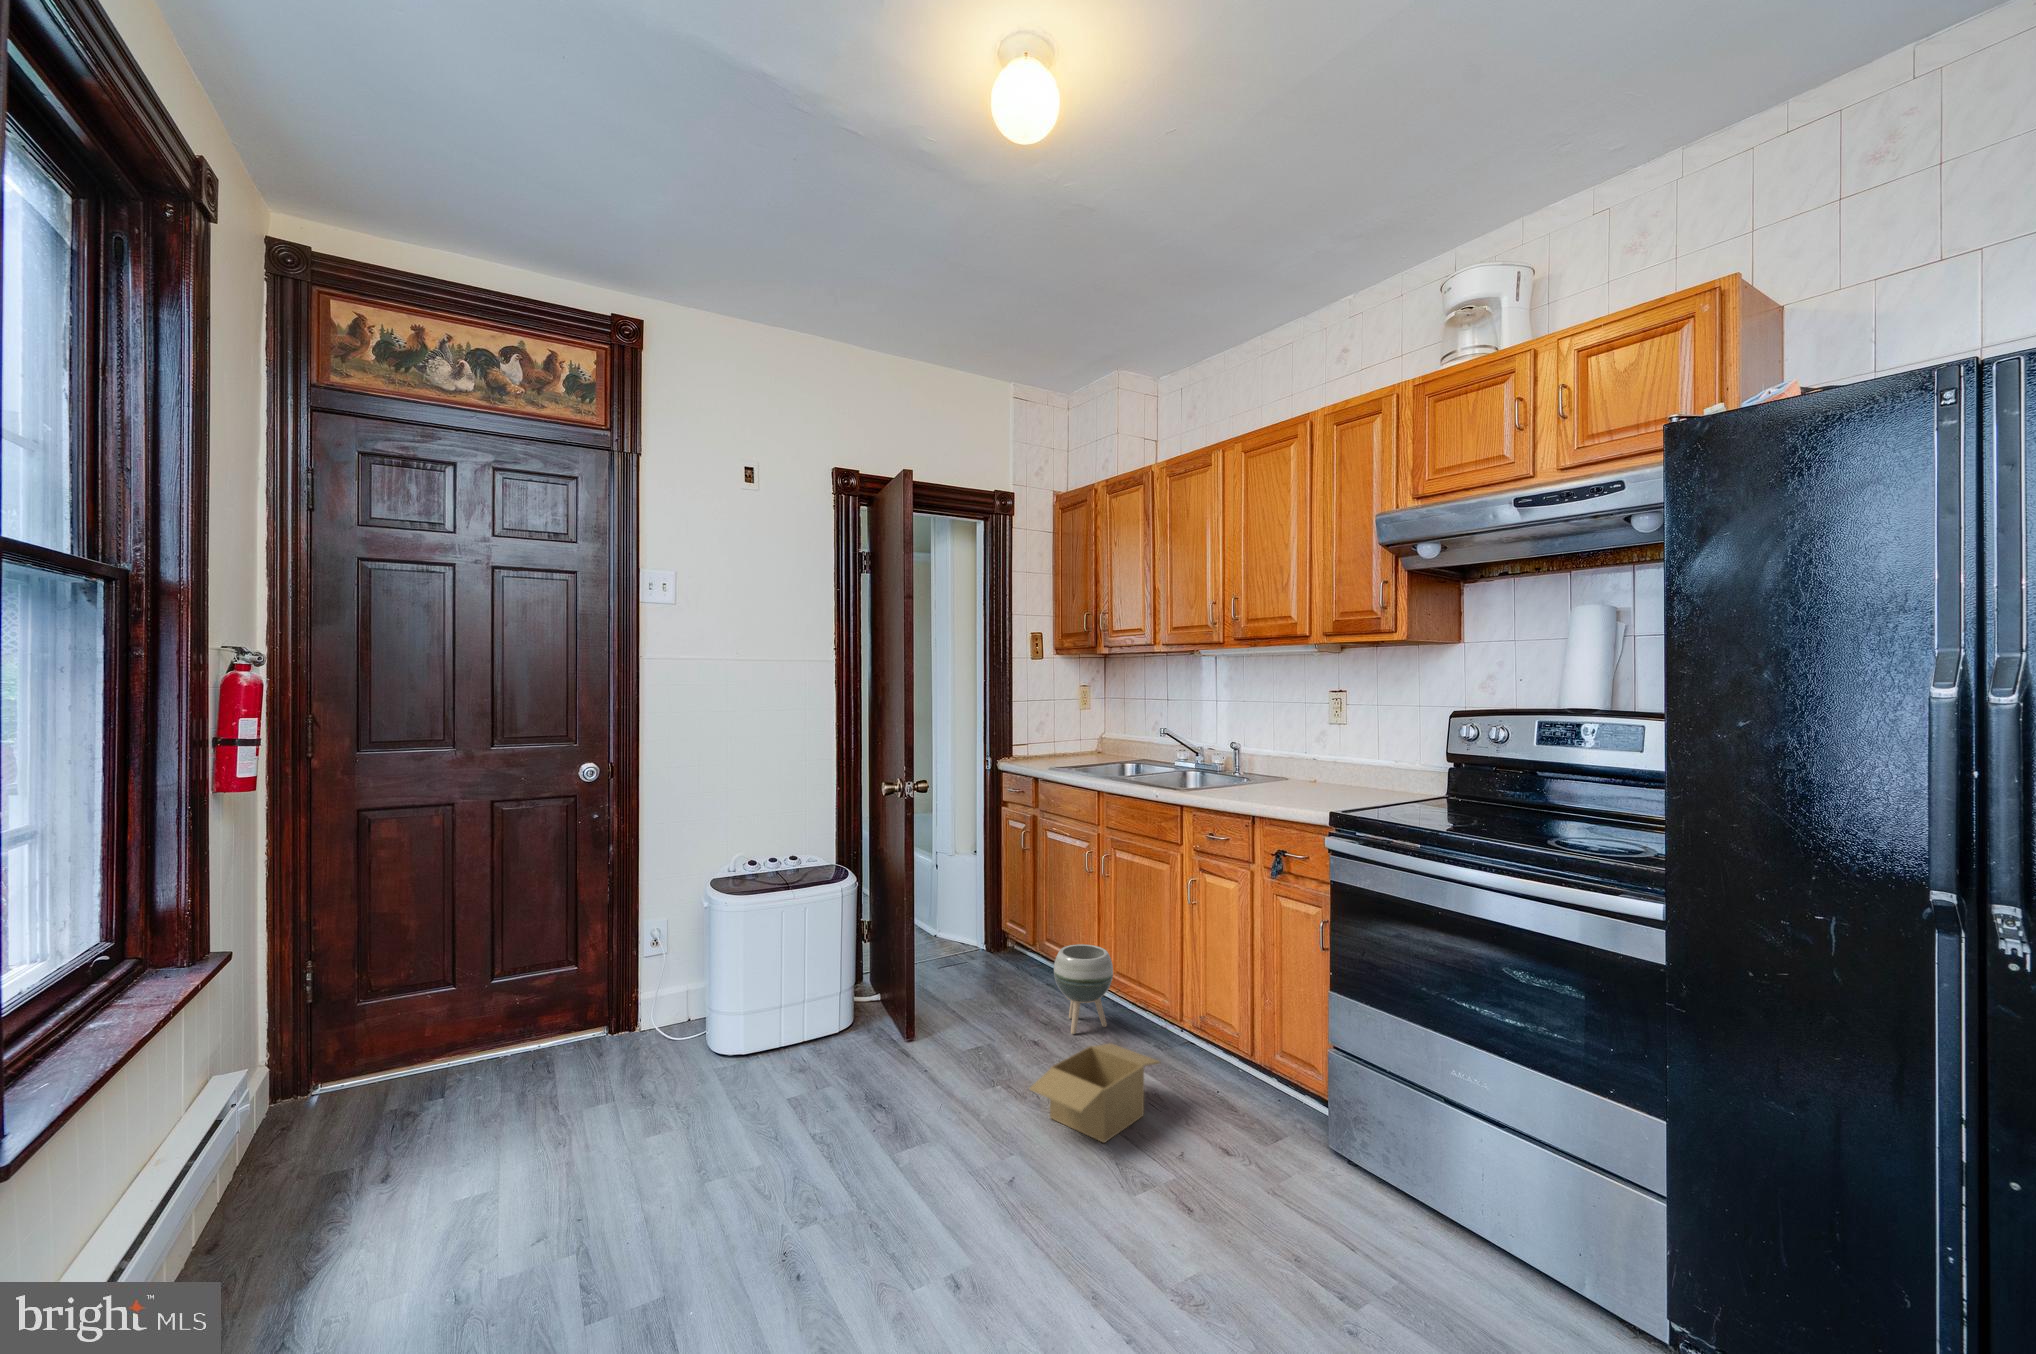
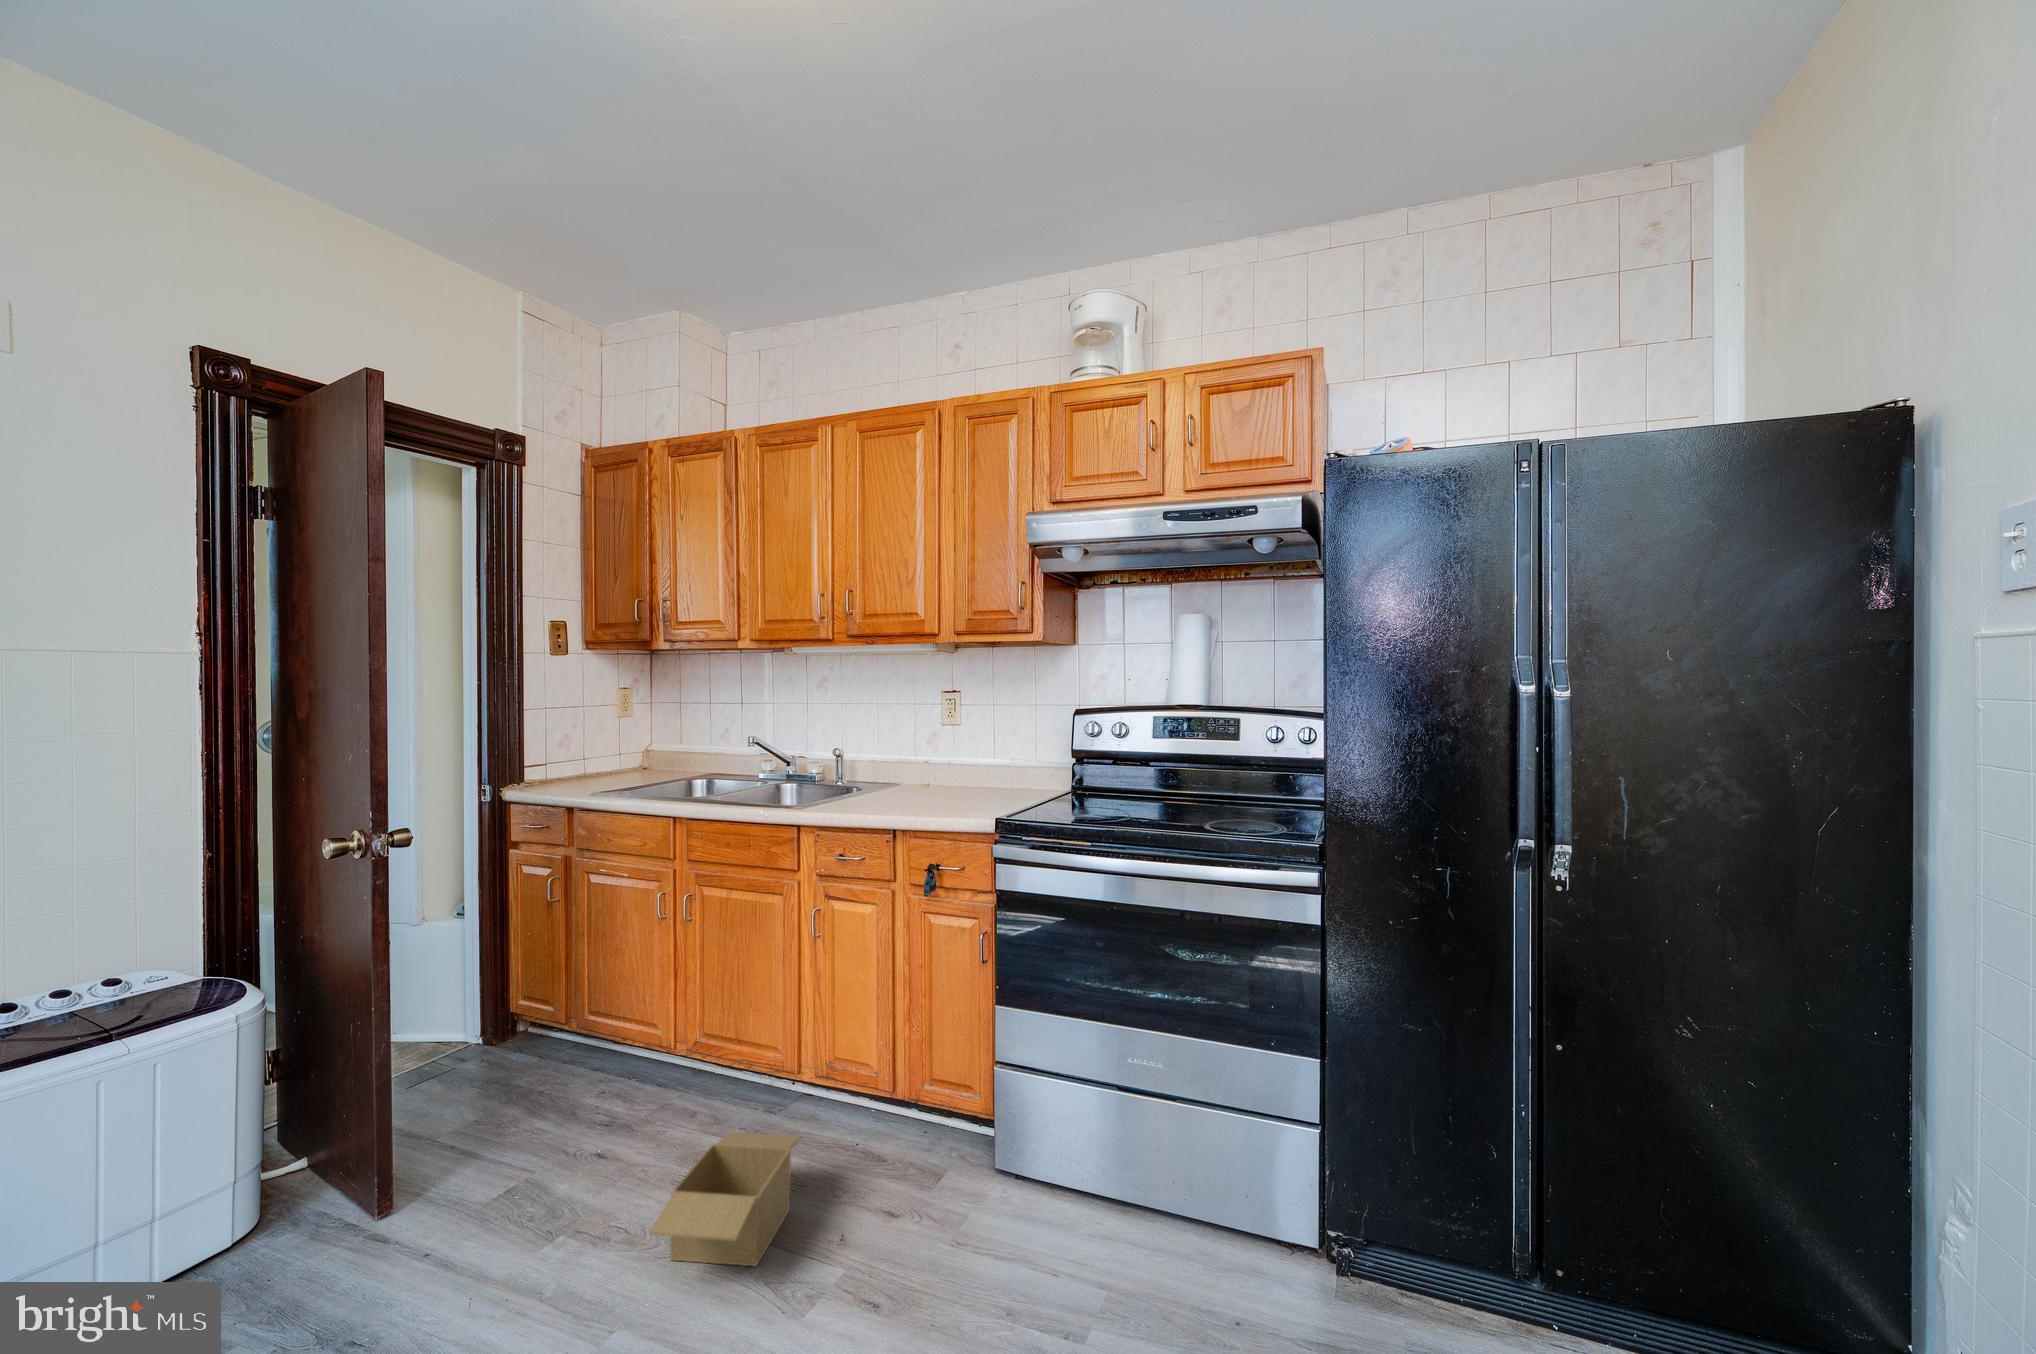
planter: present [1054,944,1113,1034] -> none [625,1012,706,1133]

